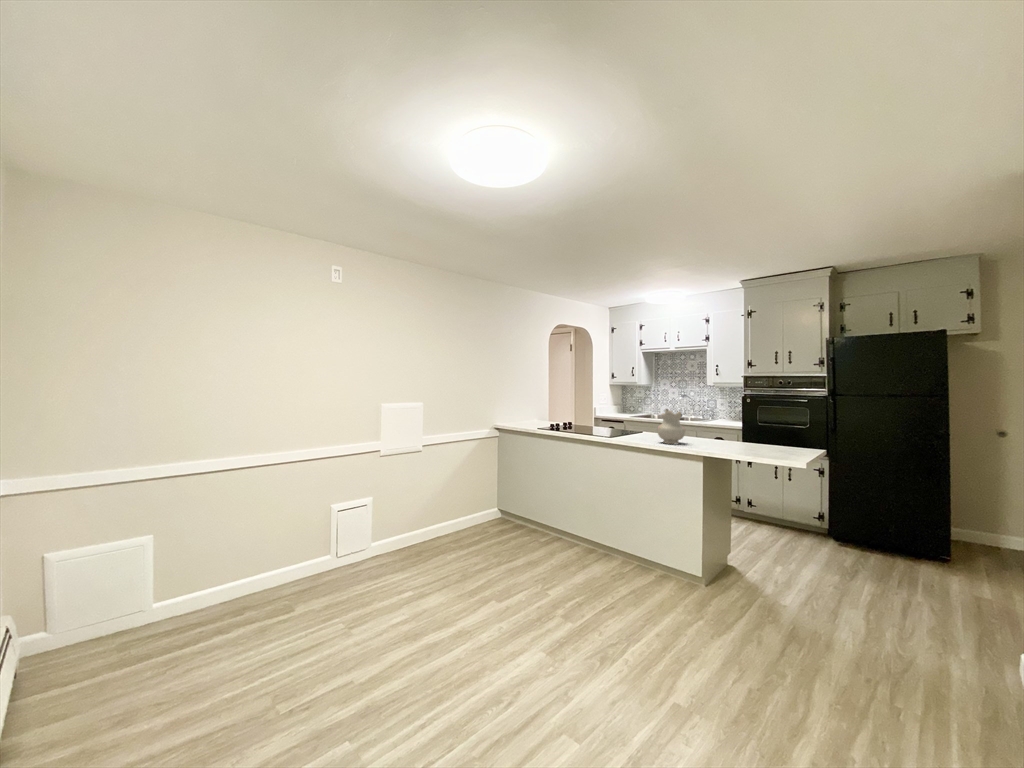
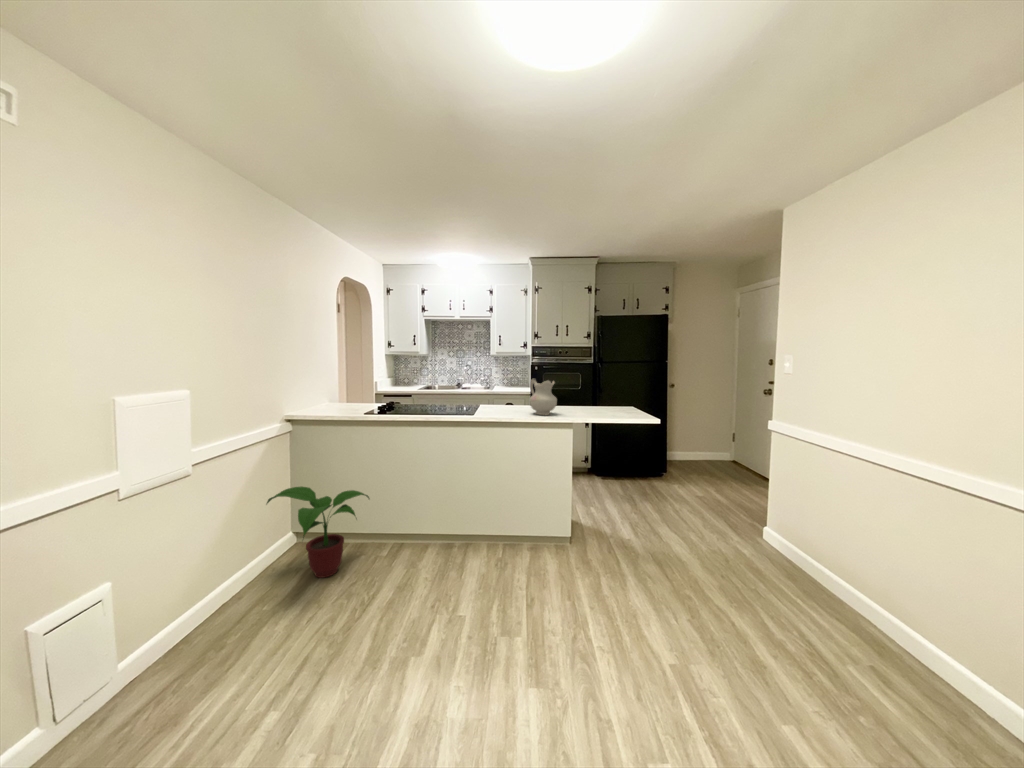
potted plant: none [475,474,534,538] -> present [267,487,369,578]

